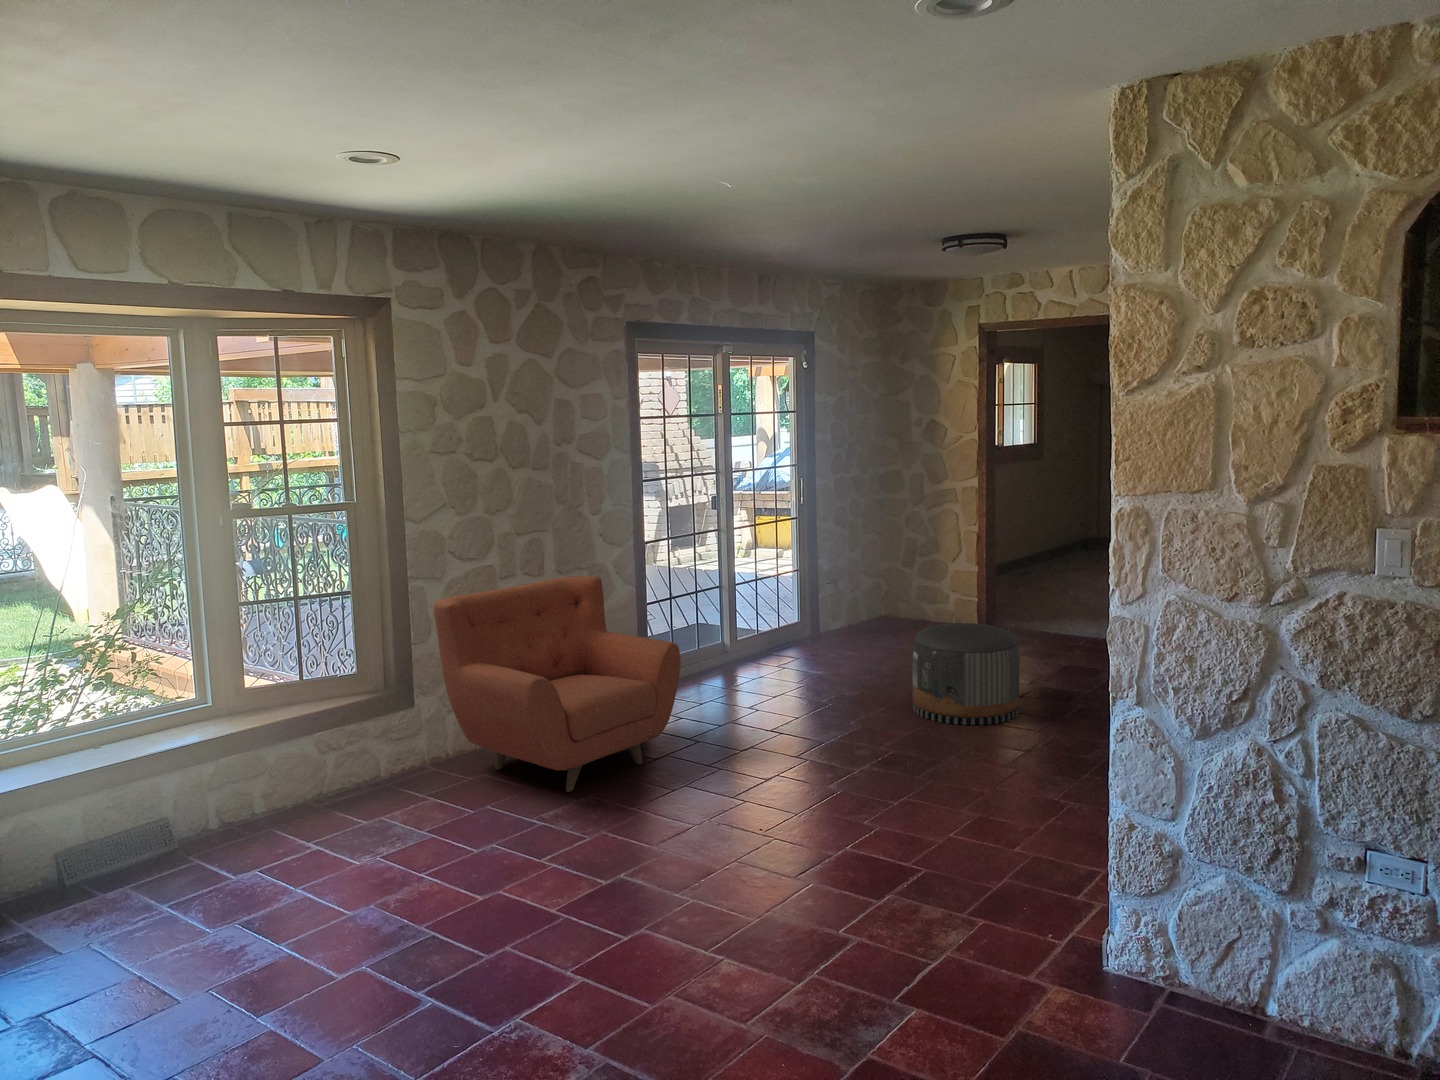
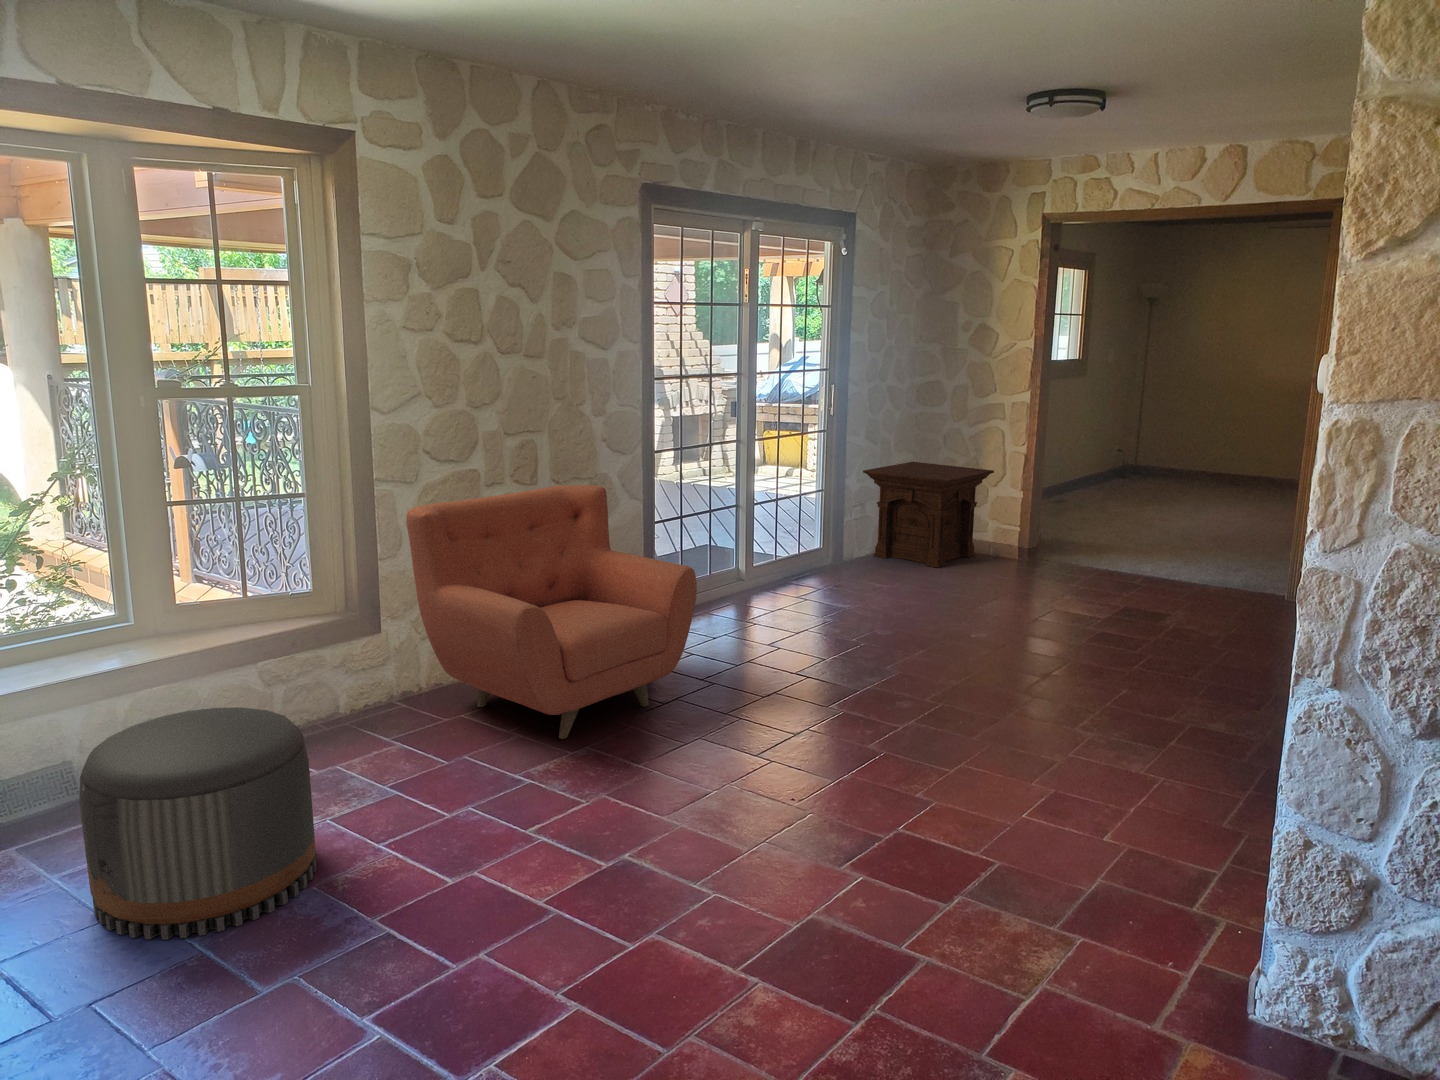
side table: none [835,545,953,640] -> present [863,462,994,568]
pouf: present [912,623,1020,725] -> present [79,707,317,939]

